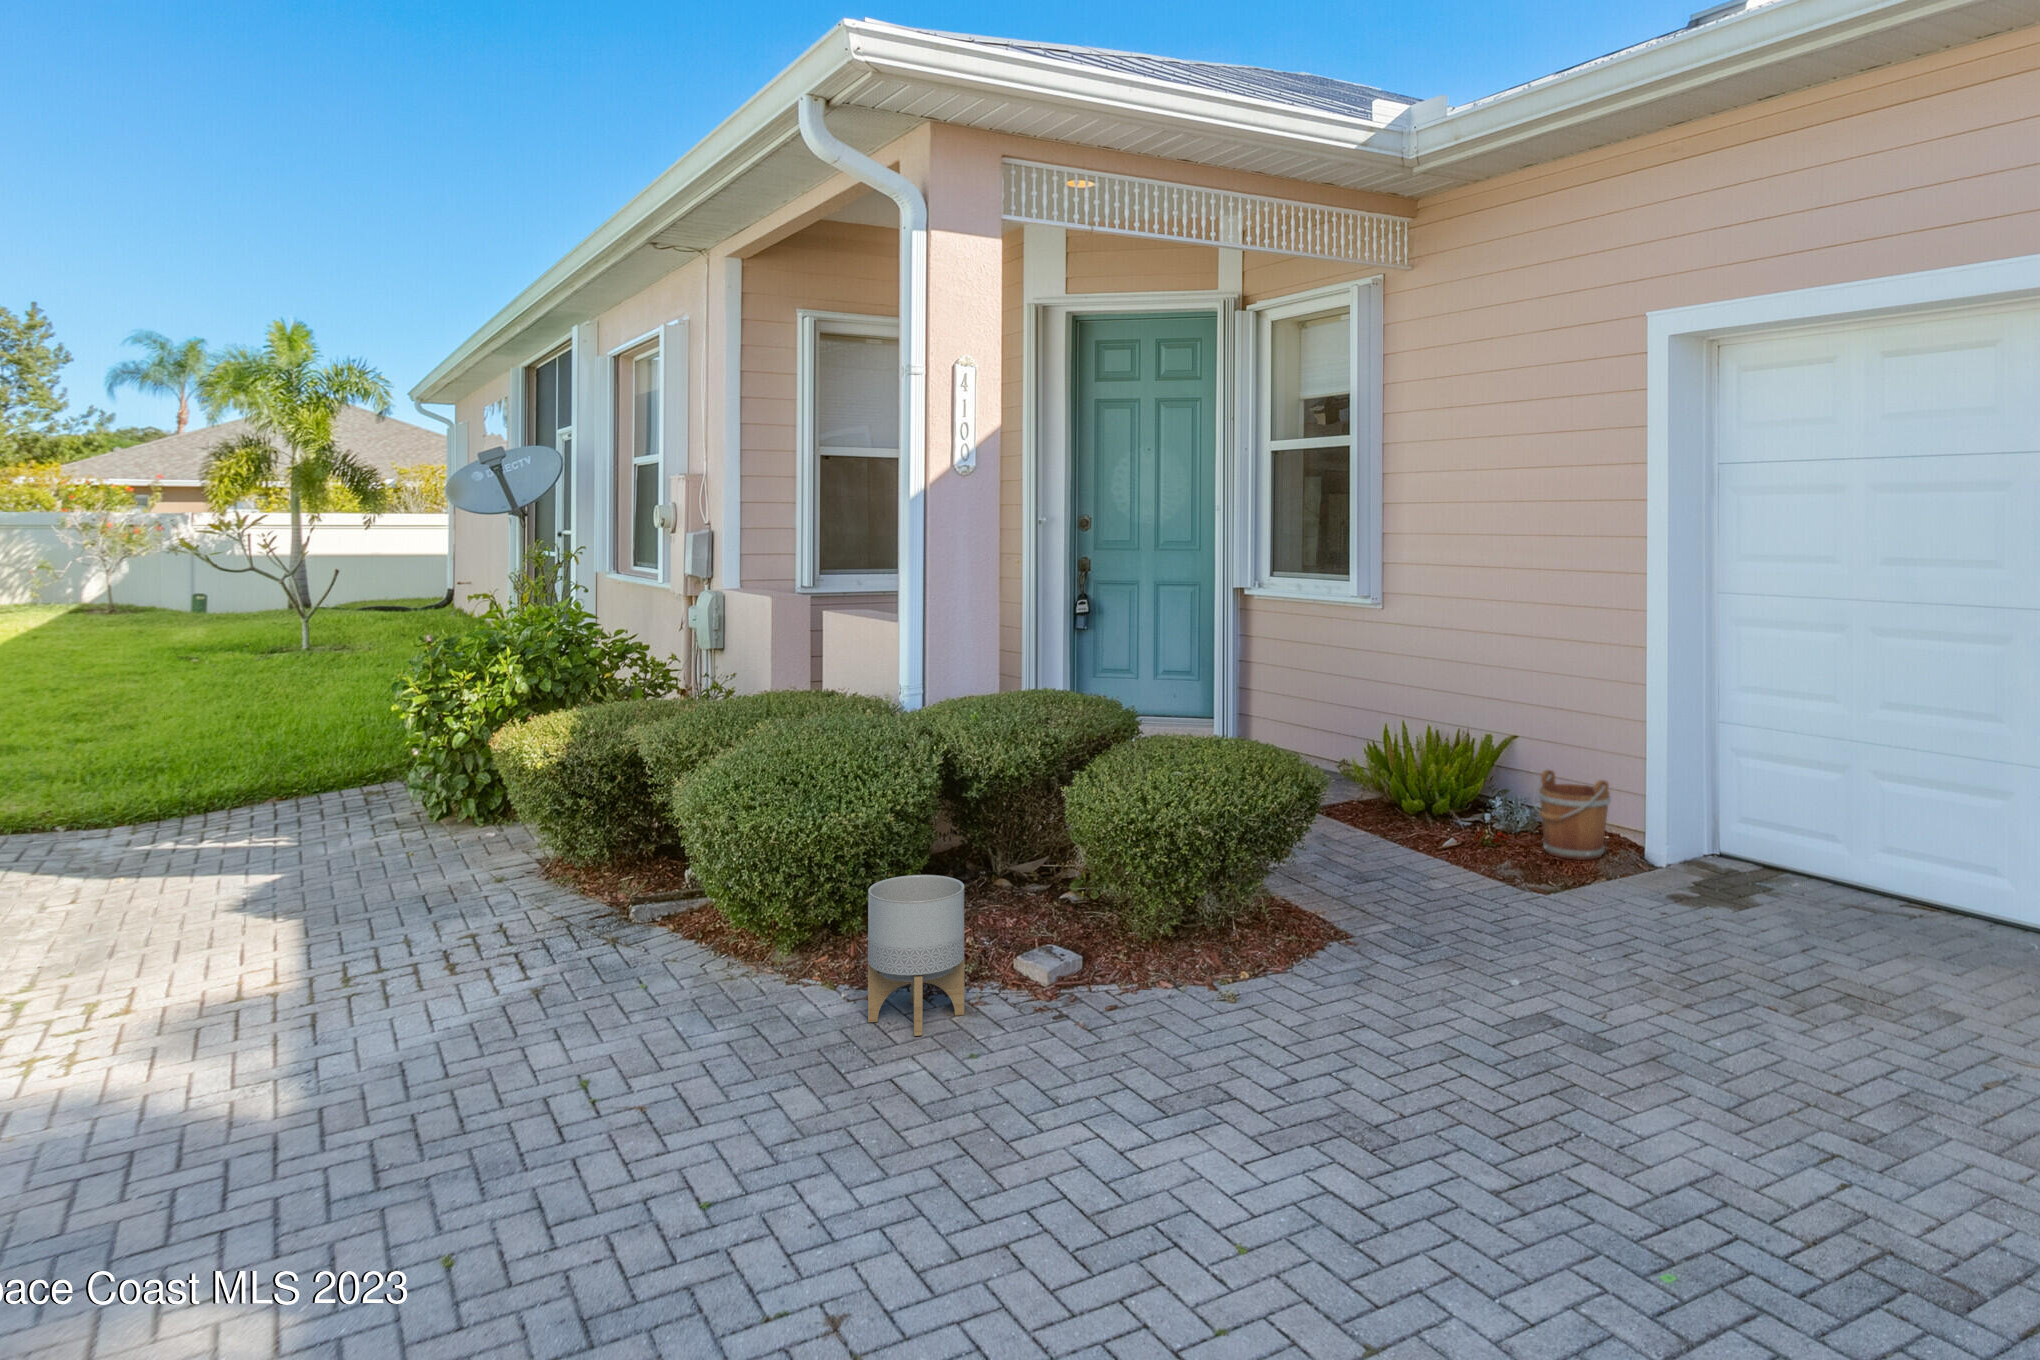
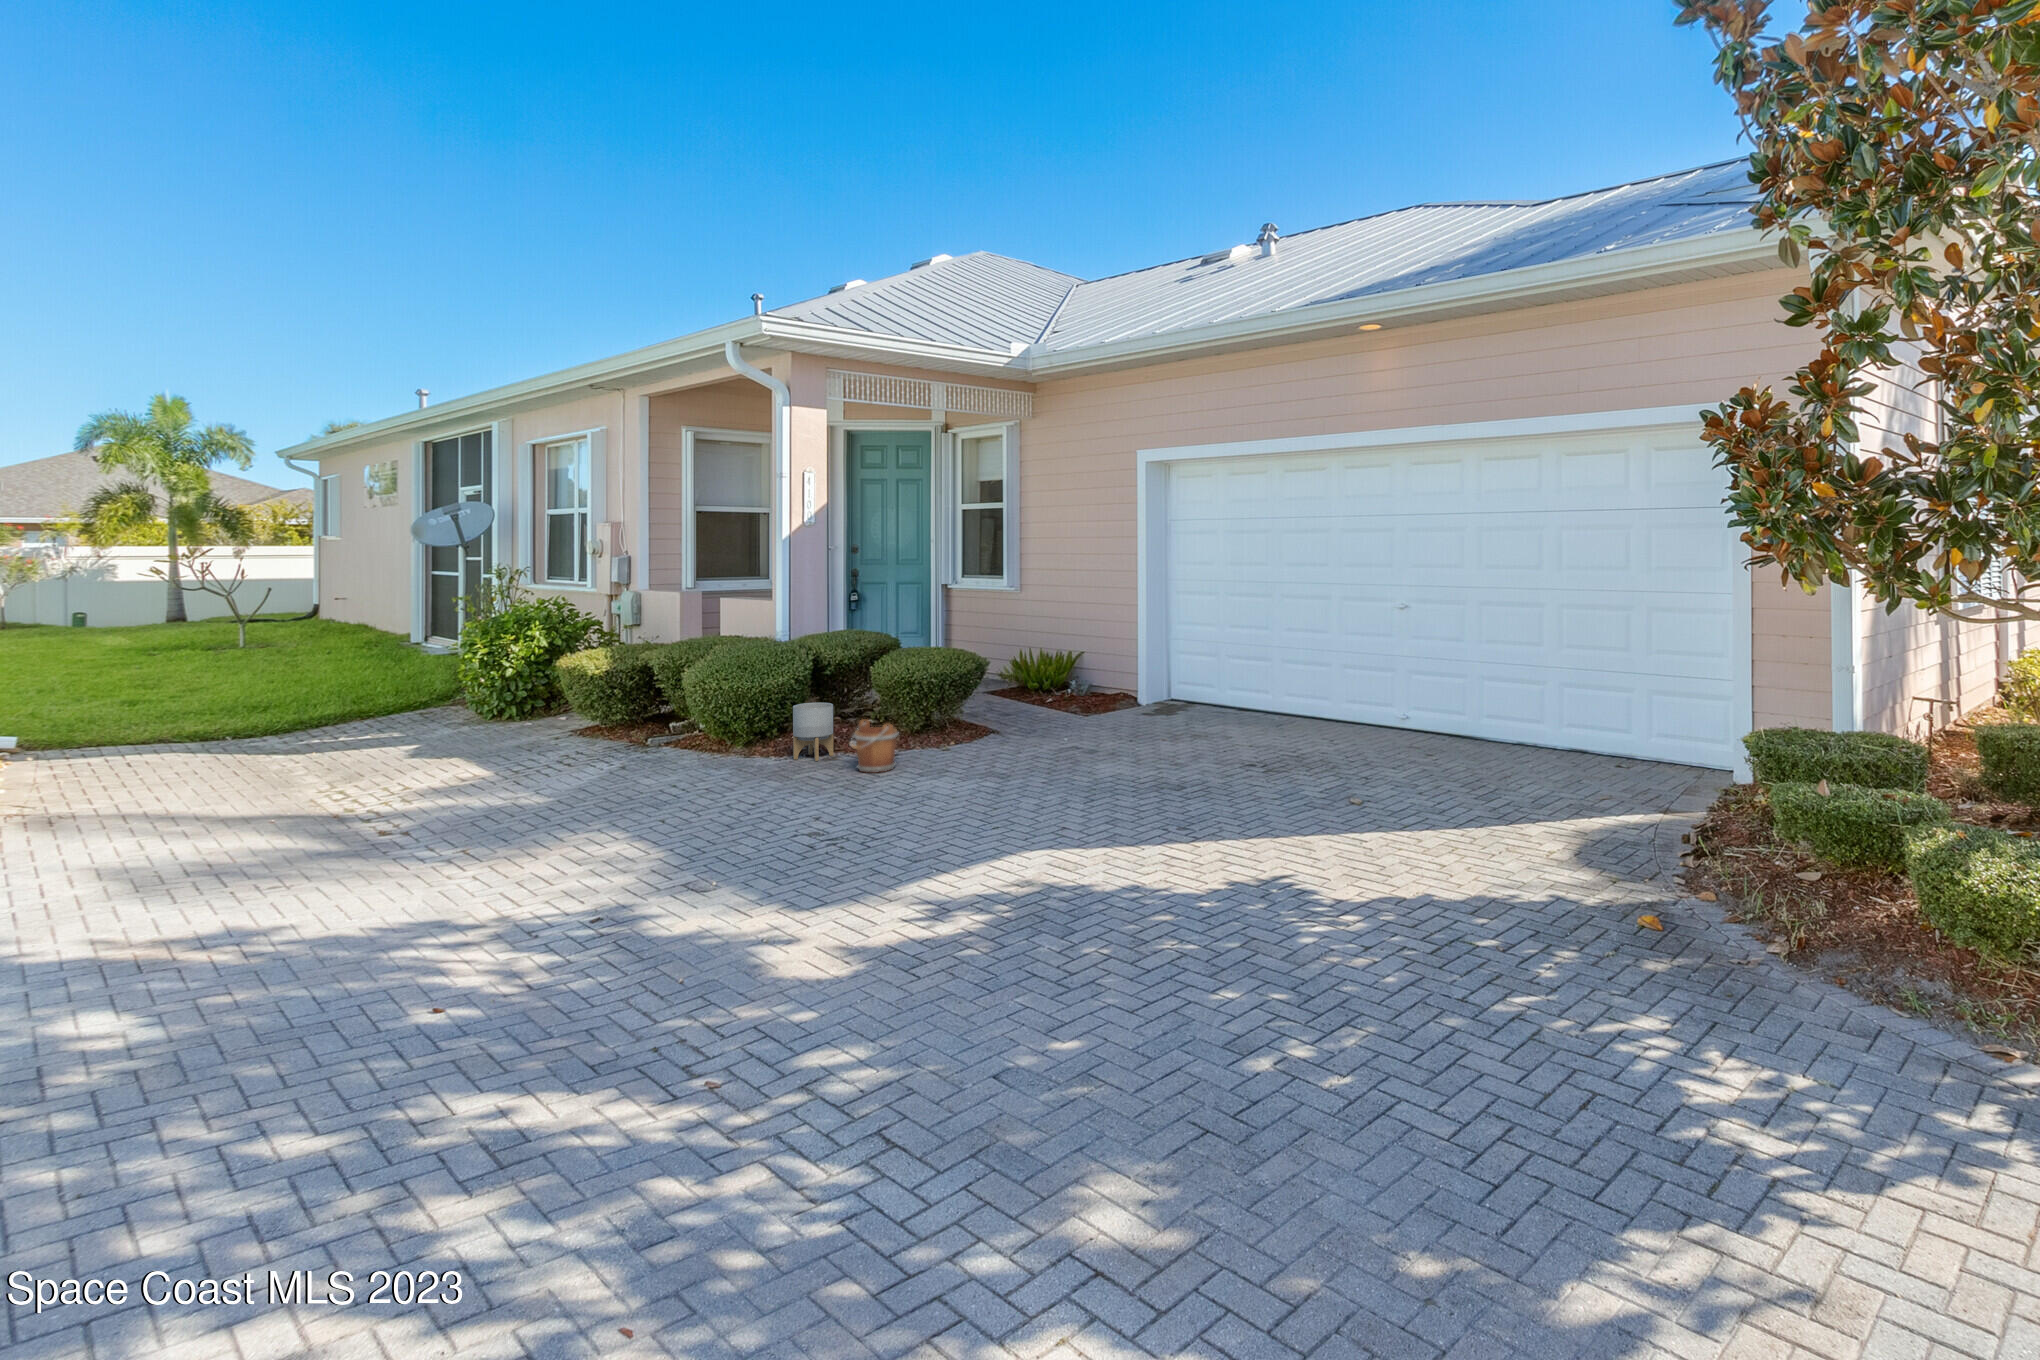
bucket: present [1533,770,1611,860] -> present [852,719,898,773]

